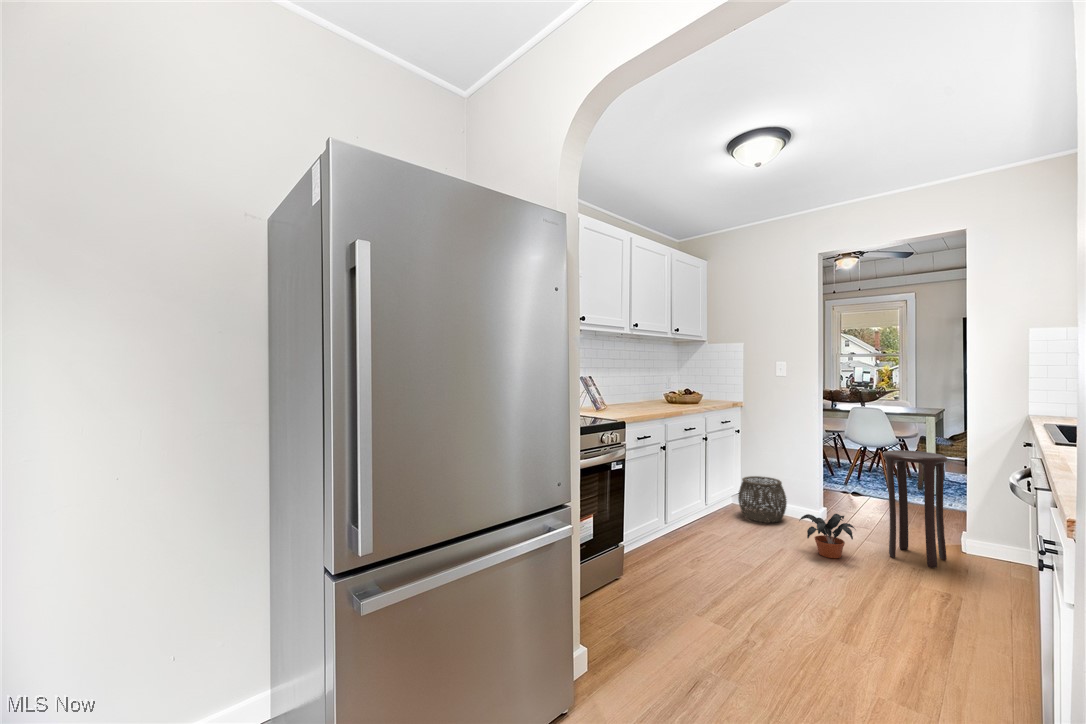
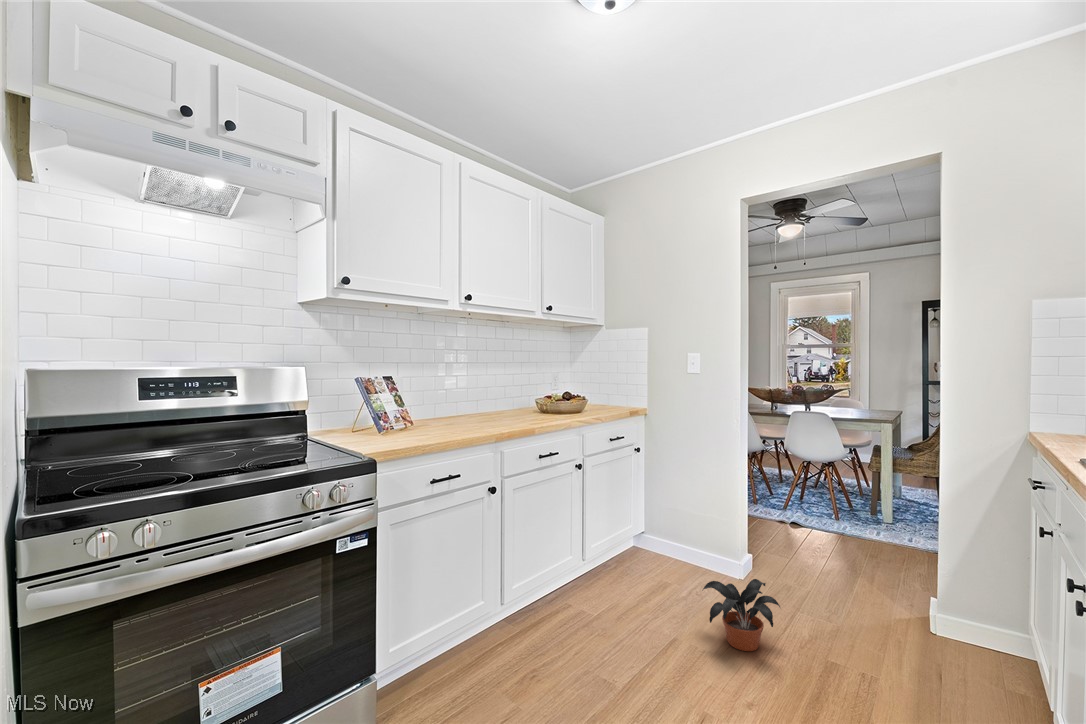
stool: present [883,450,948,568] -> none [821,485,912,668]
woven basket: present [738,476,787,523] -> none [635,511,698,580]

